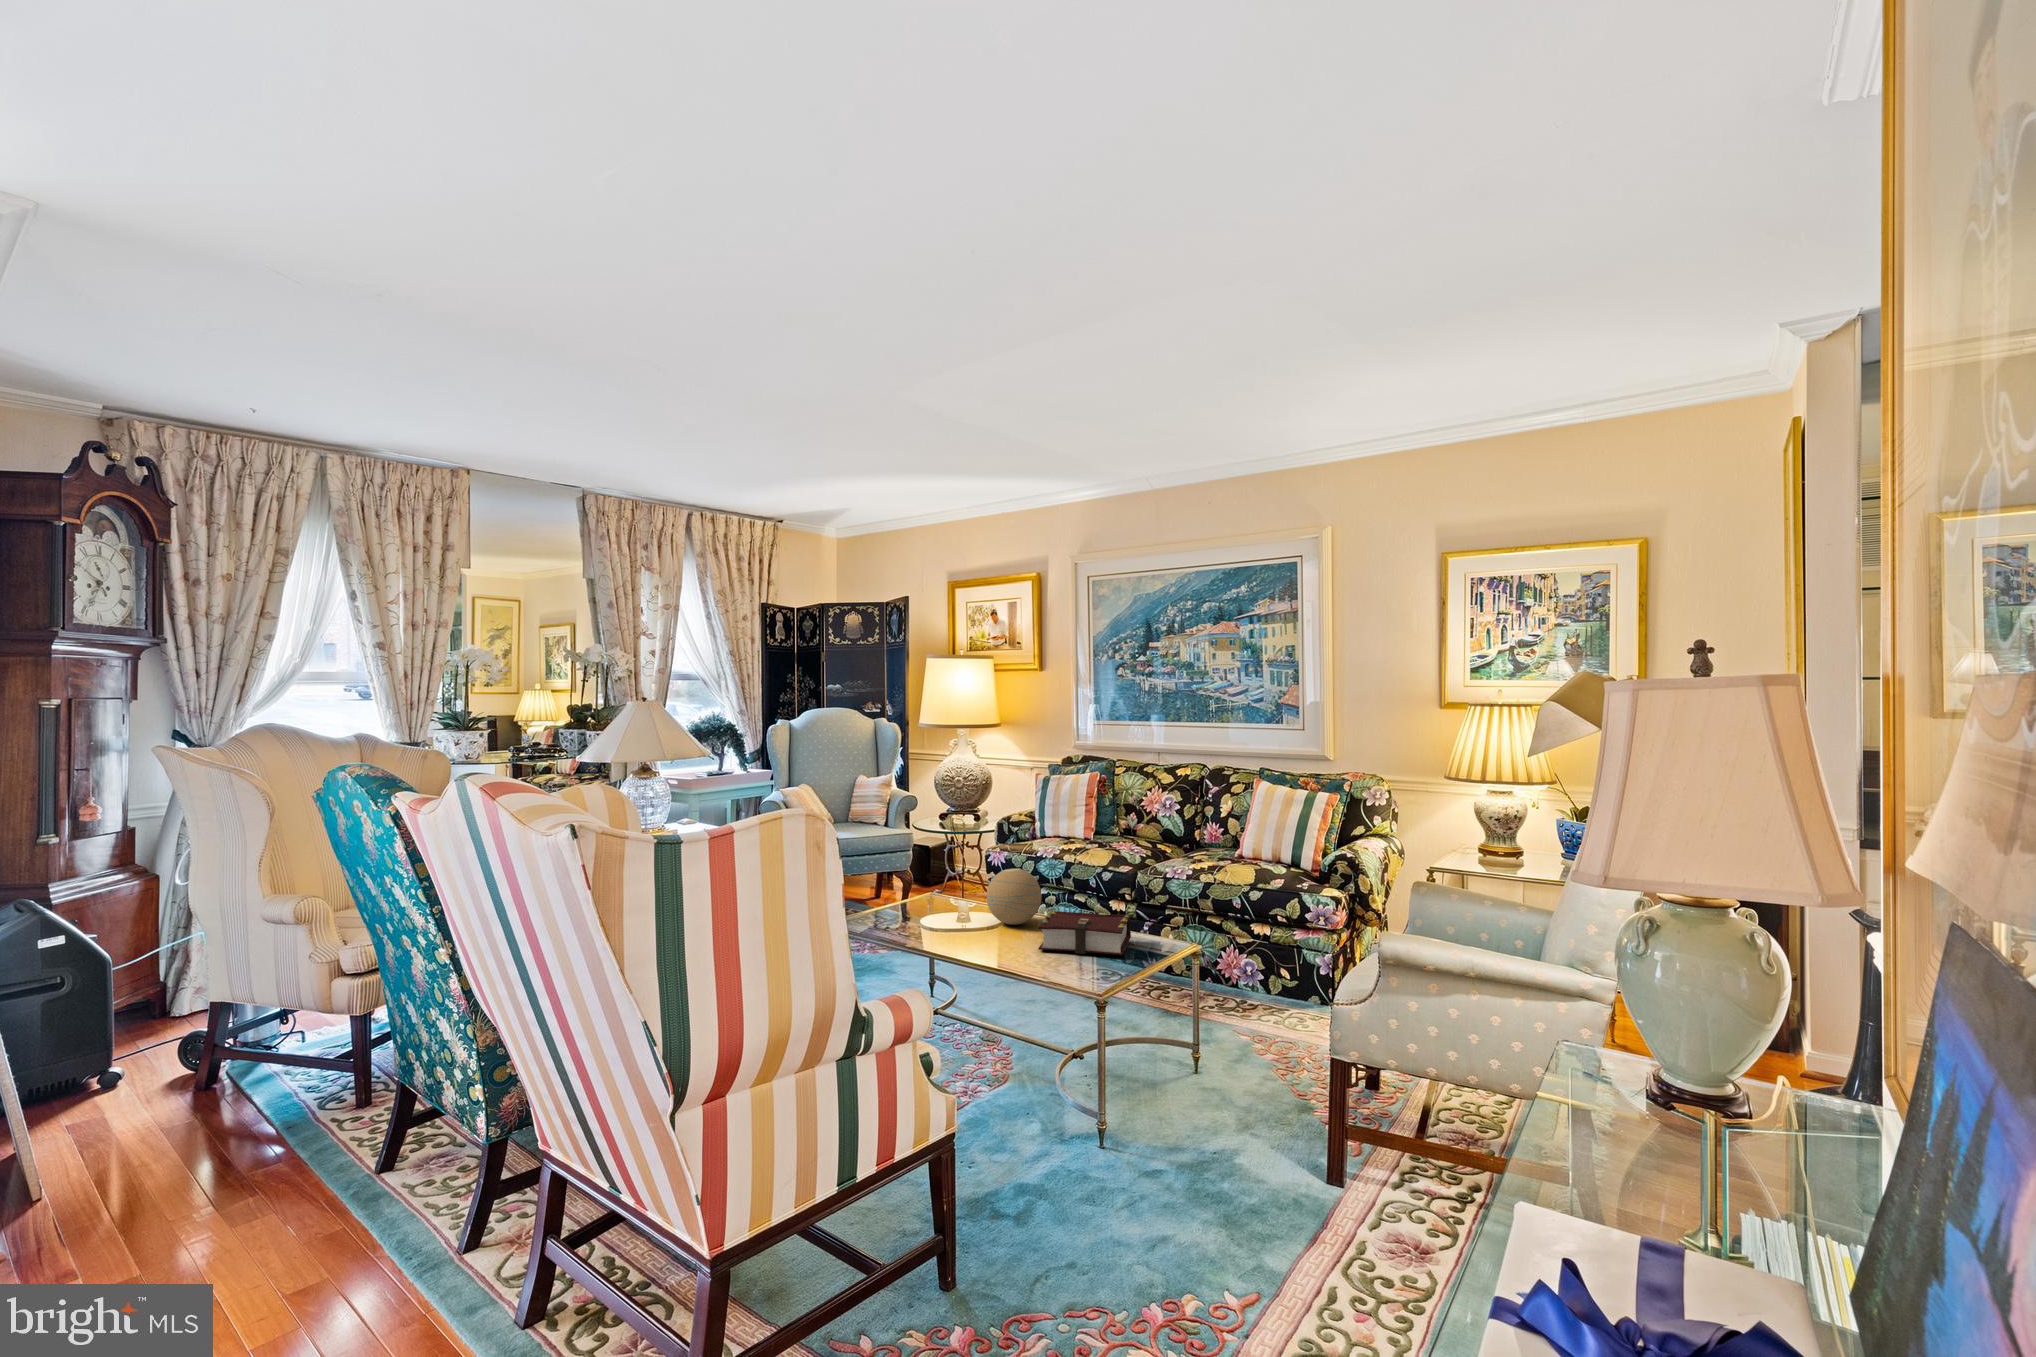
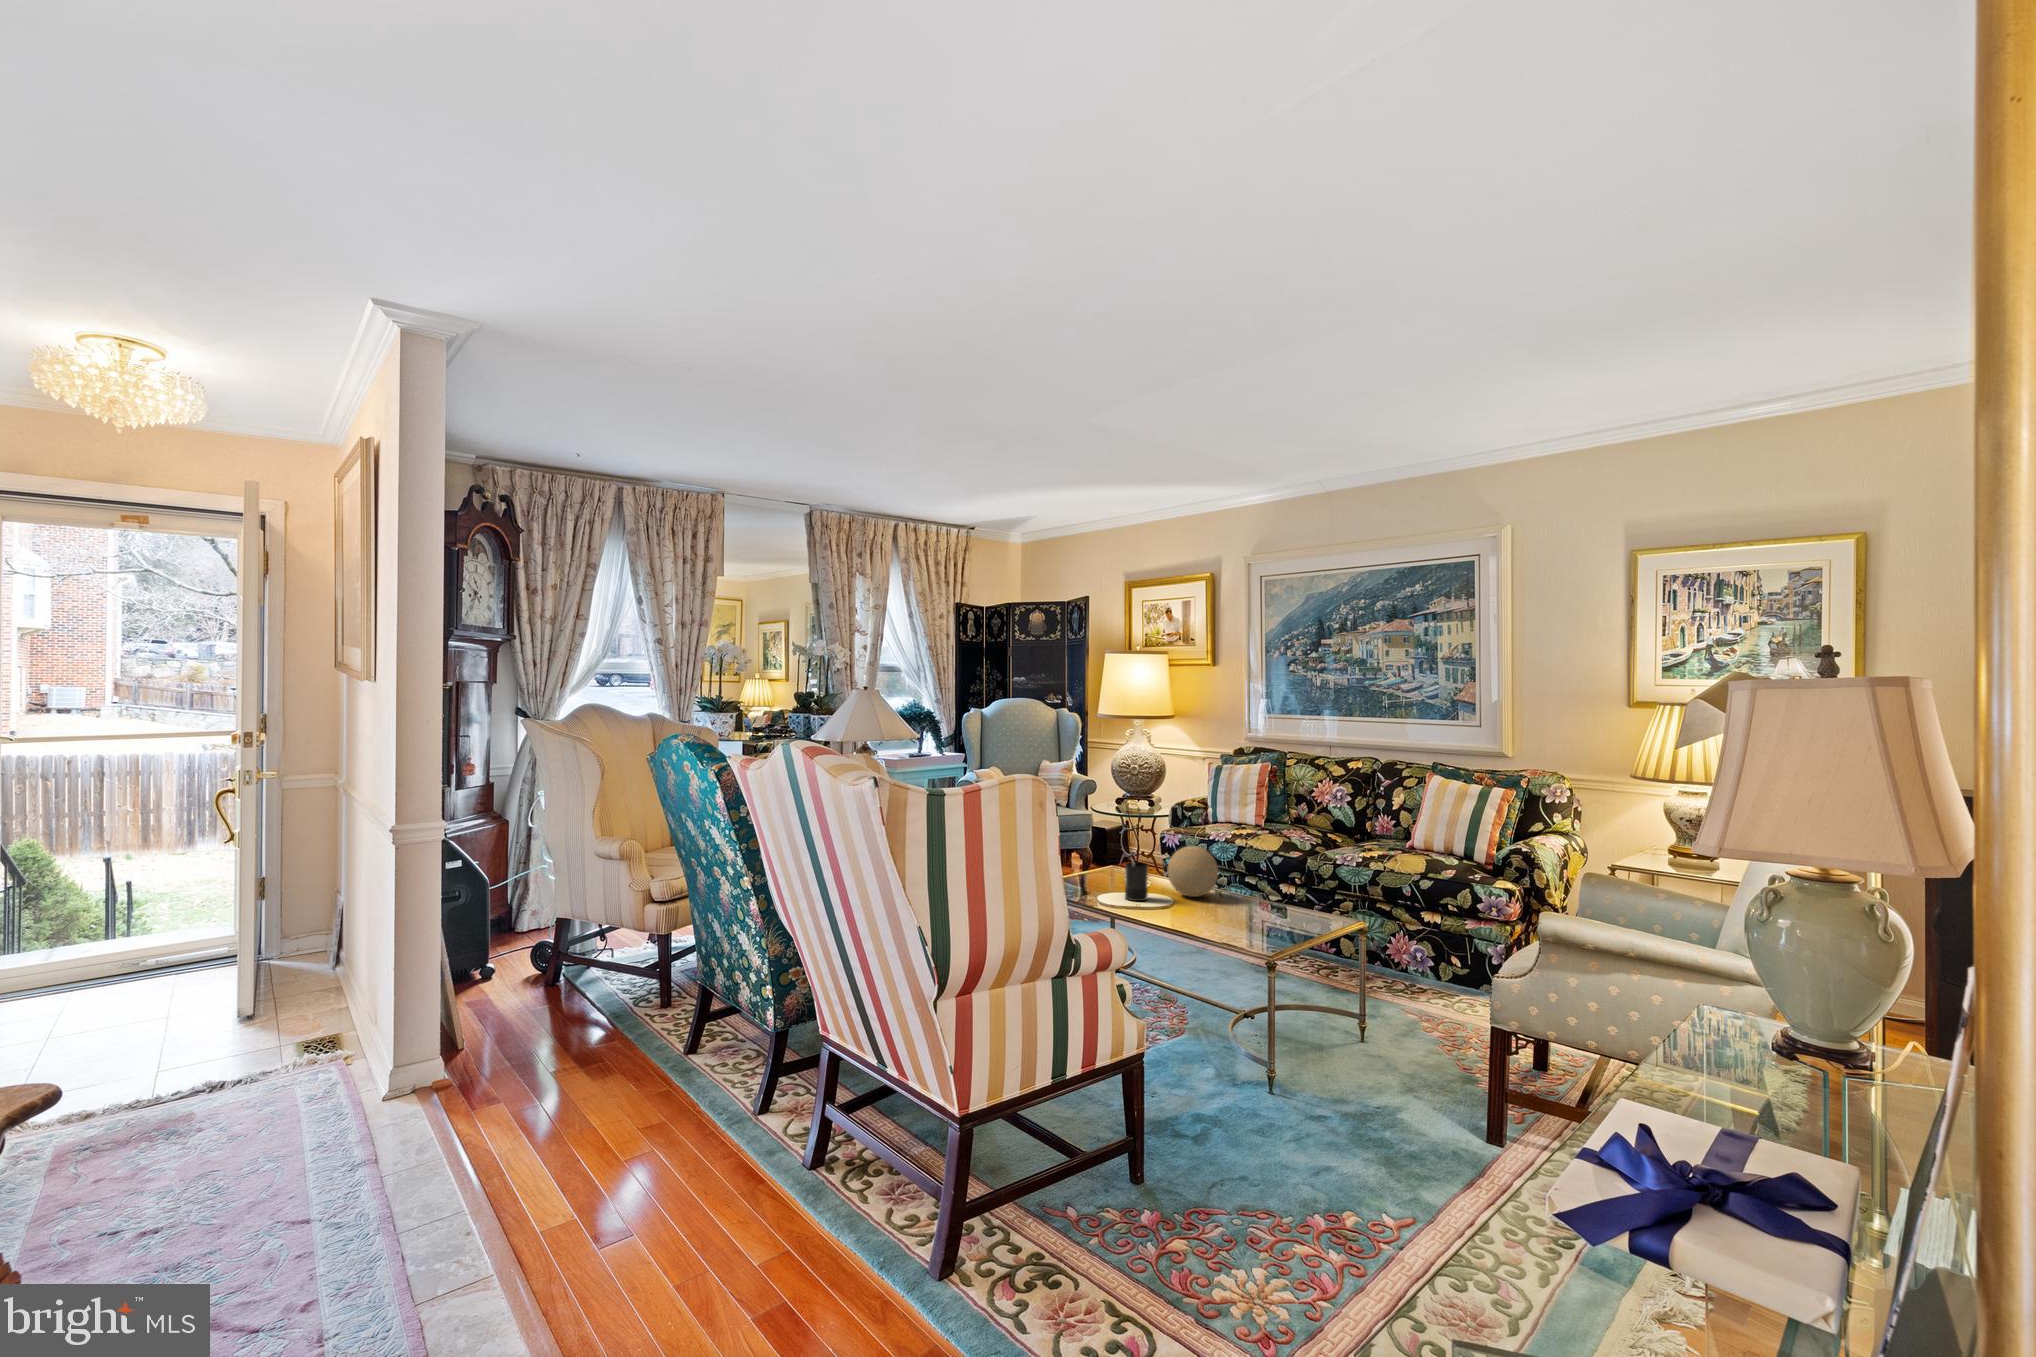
candle: none [940,886,964,934] -> present [1125,861,1148,901]
book: present [1038,911,1131,955] -> none [1216,886,1303,927]

